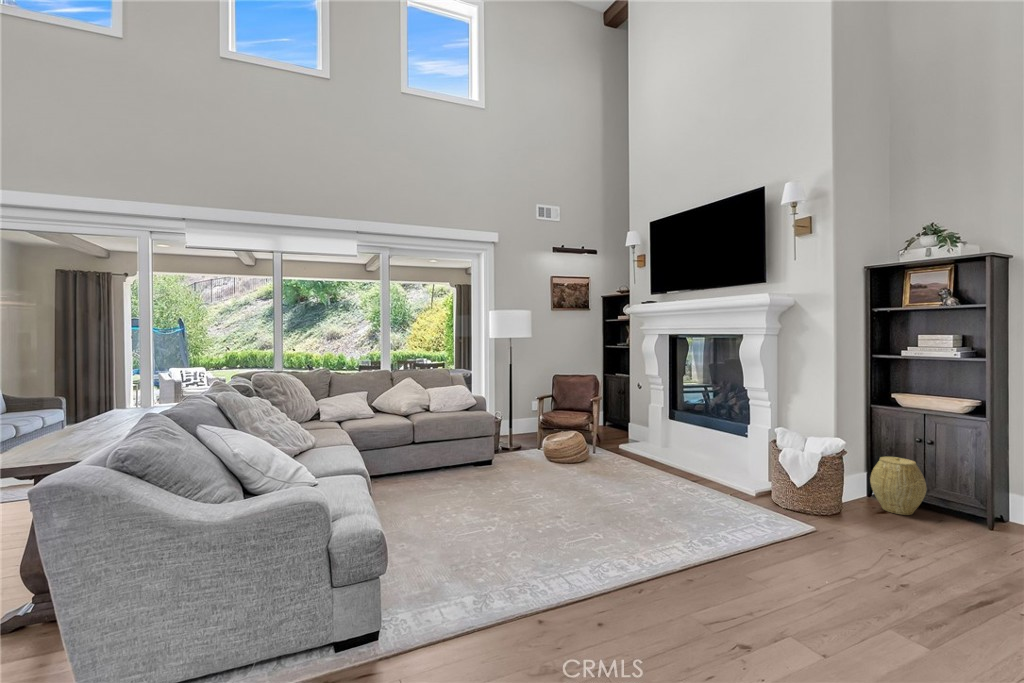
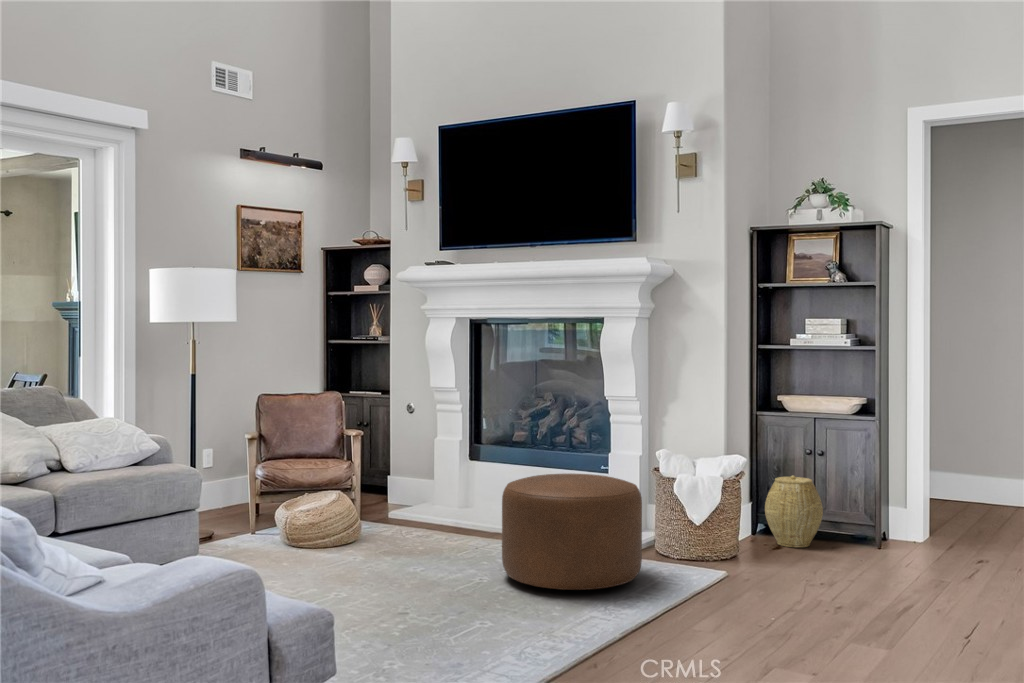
ottoman: none [640,438,738,522] -> present [502,474,642,590]

